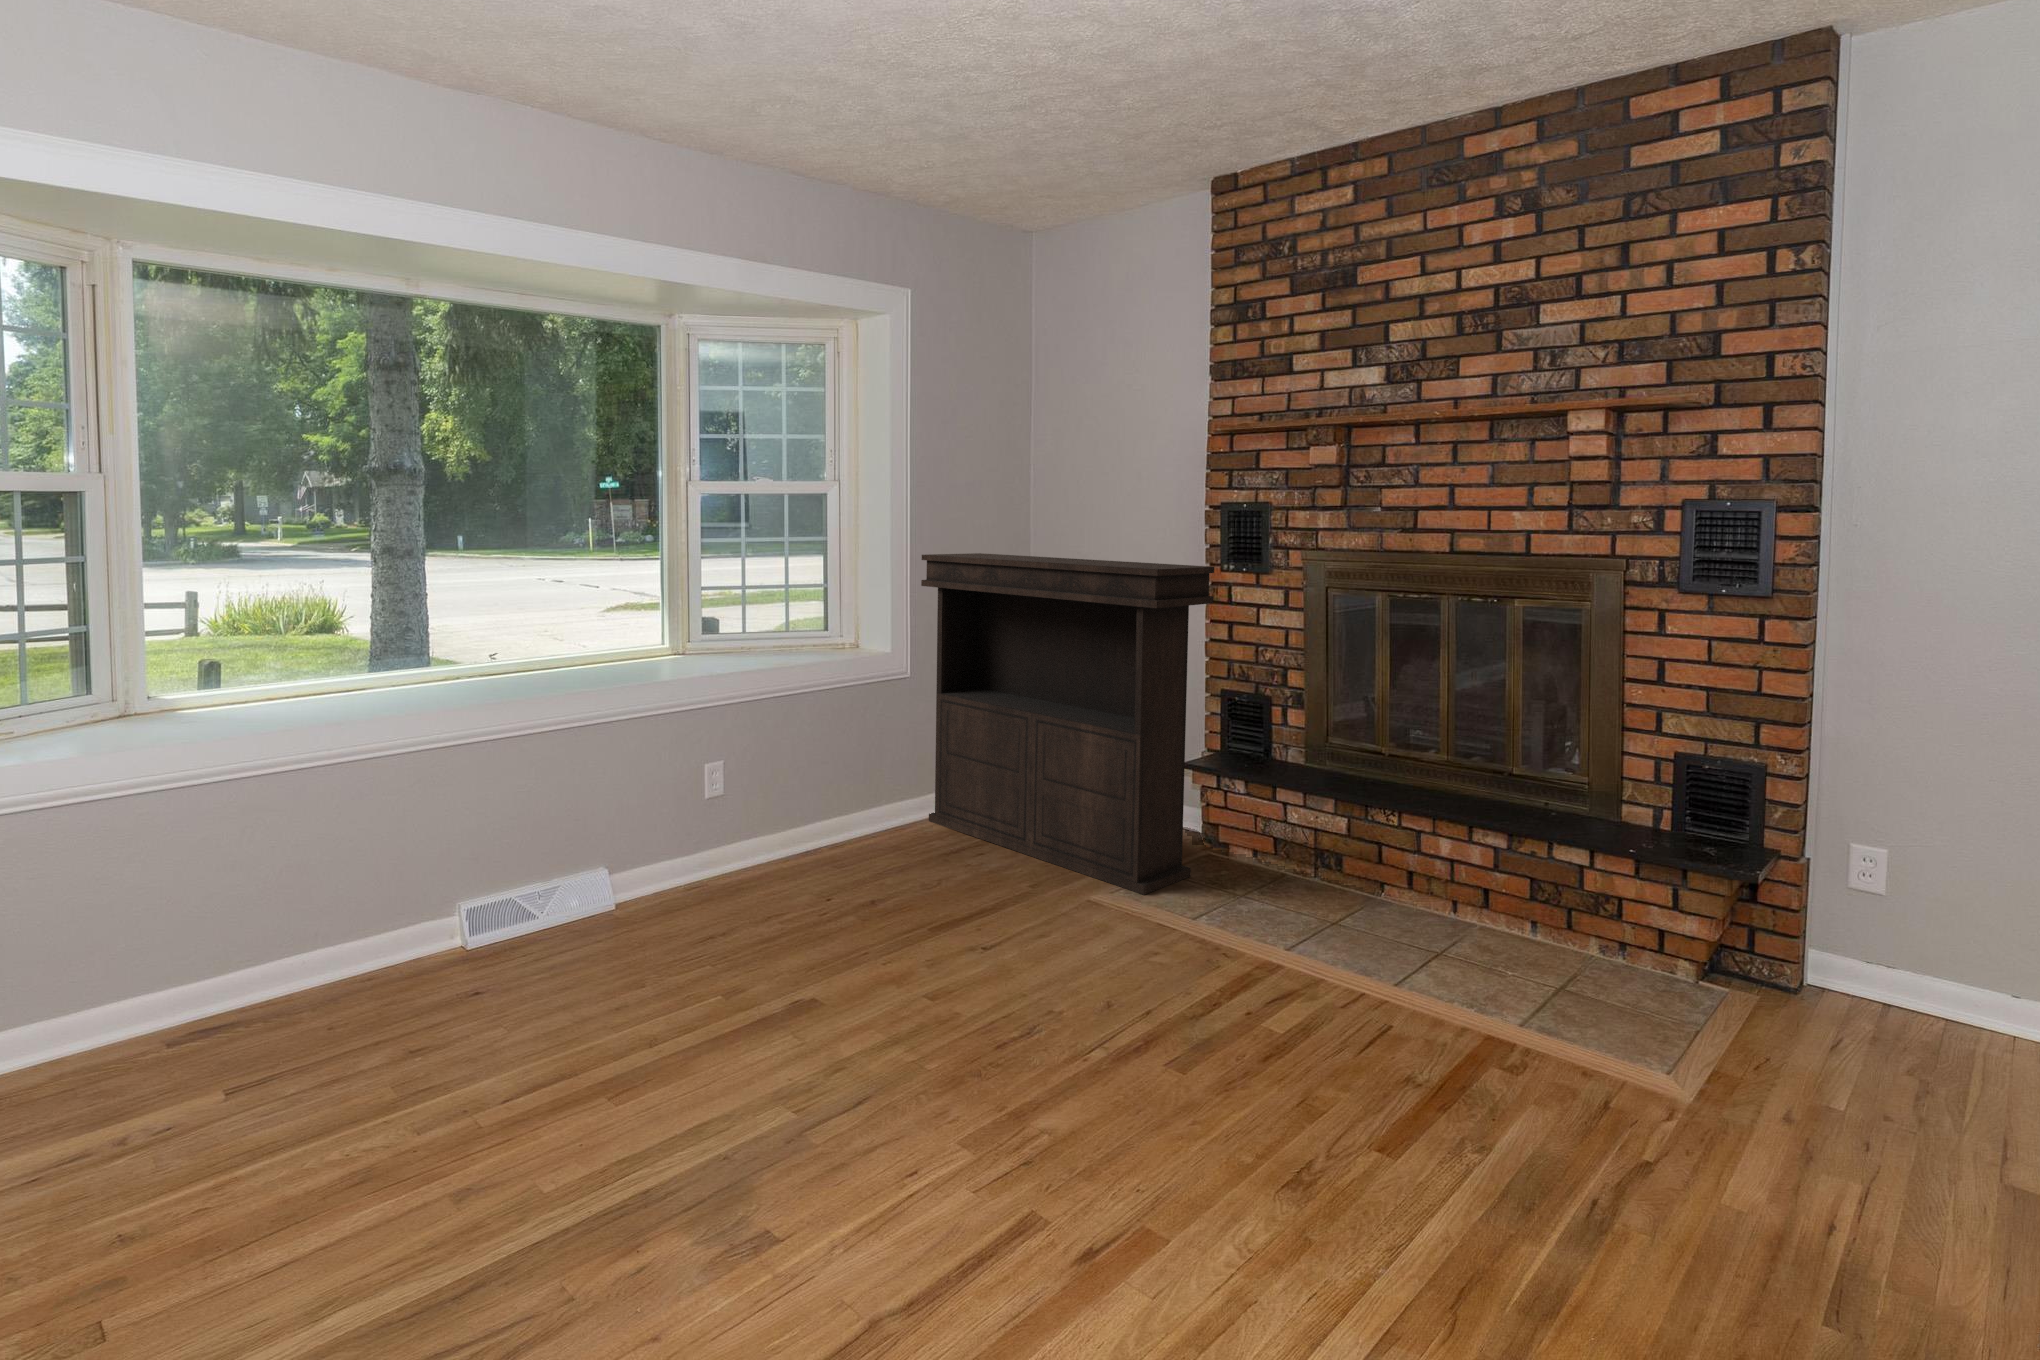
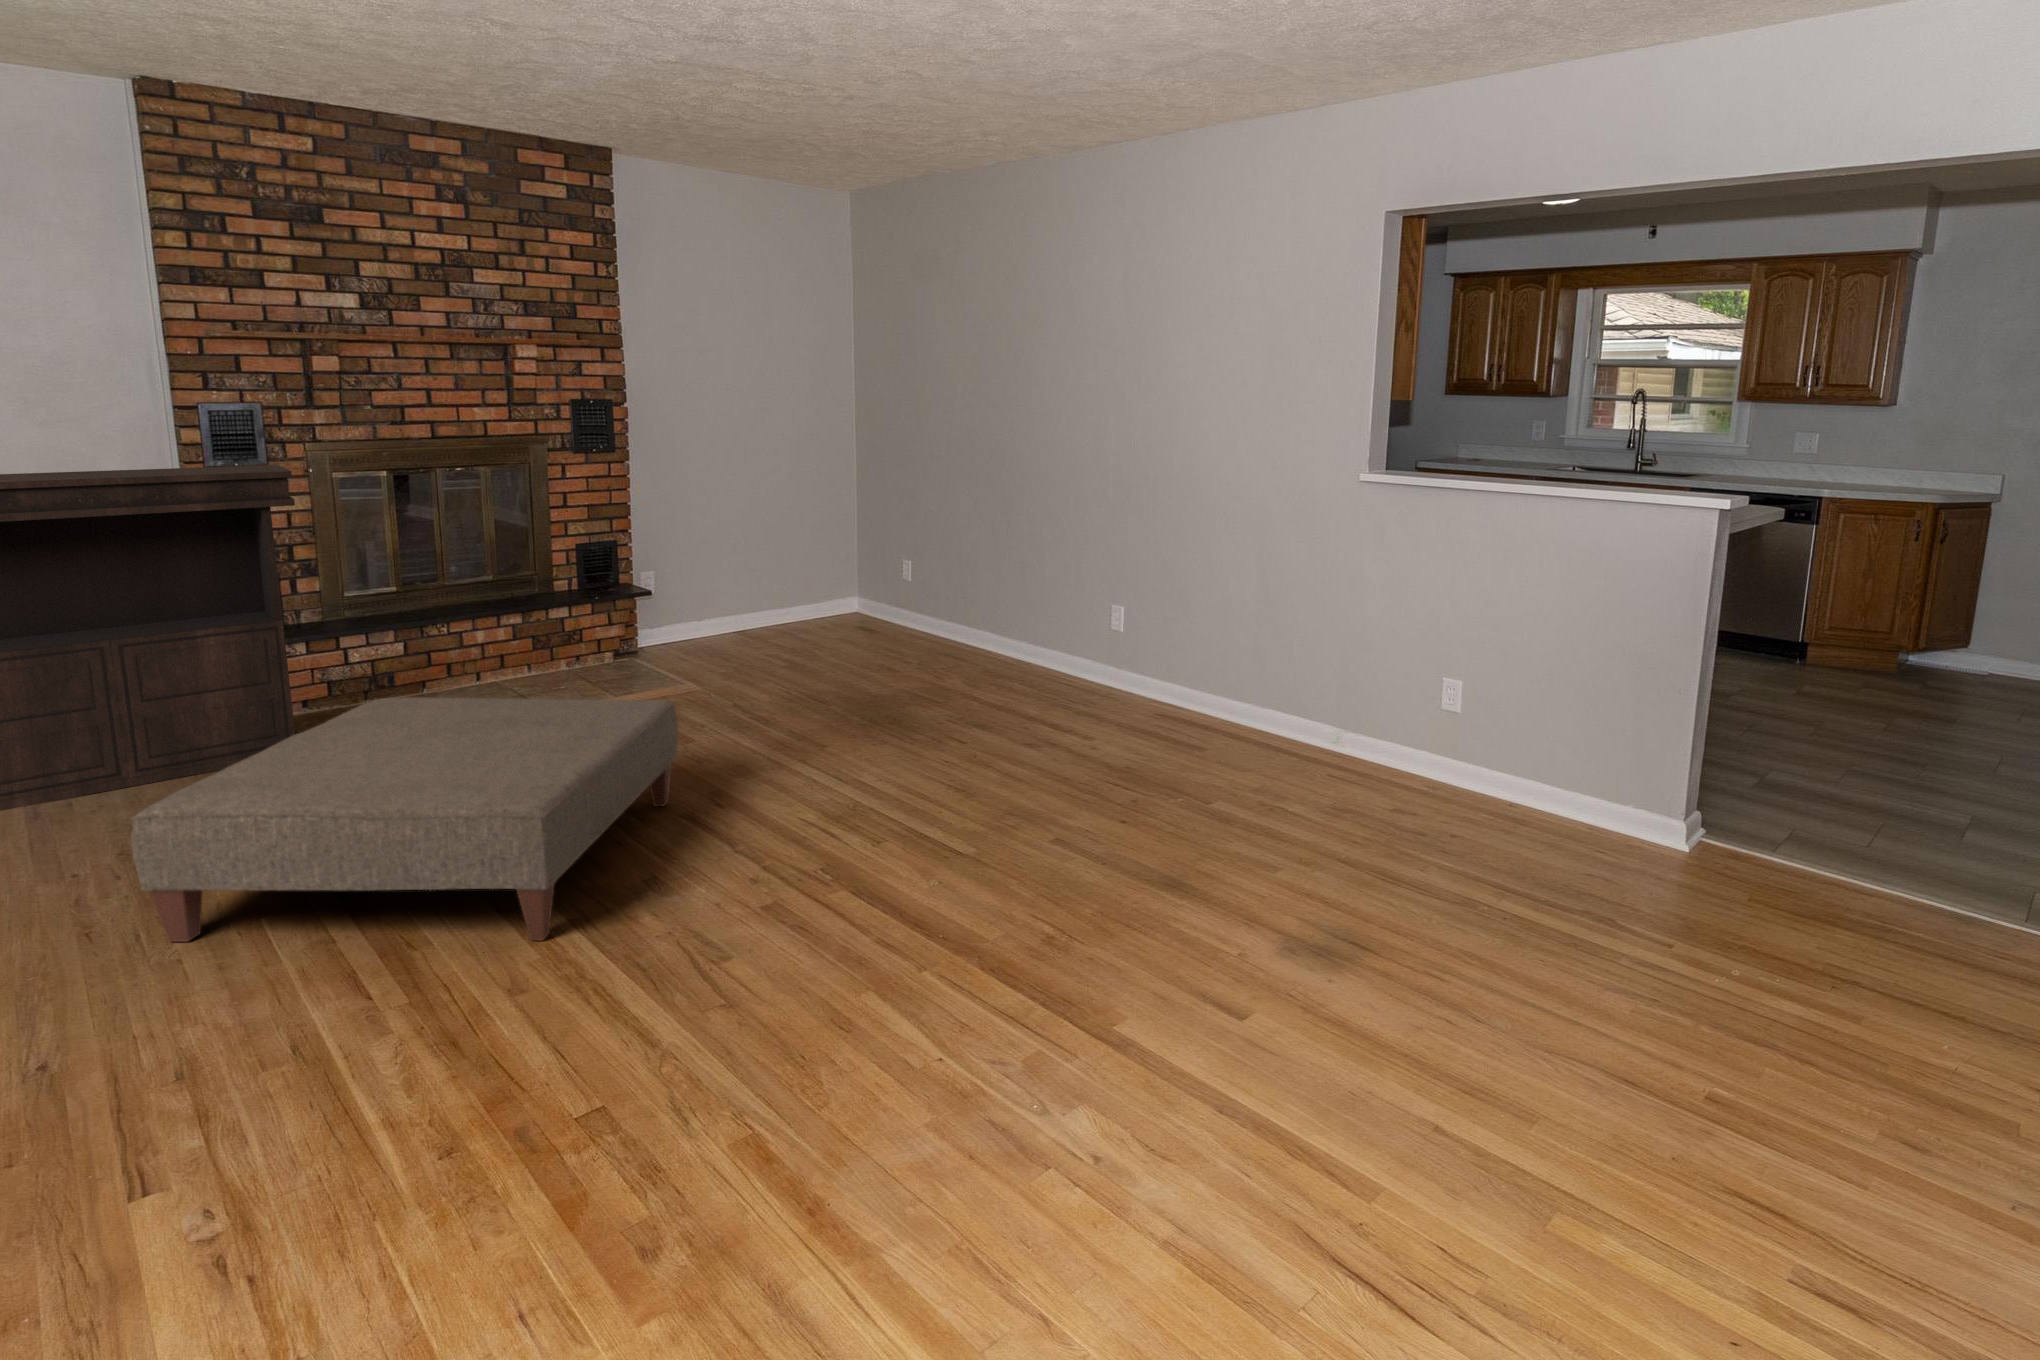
ottoman: none [548,833,1096,1196] -> present [131,697,678,942]

